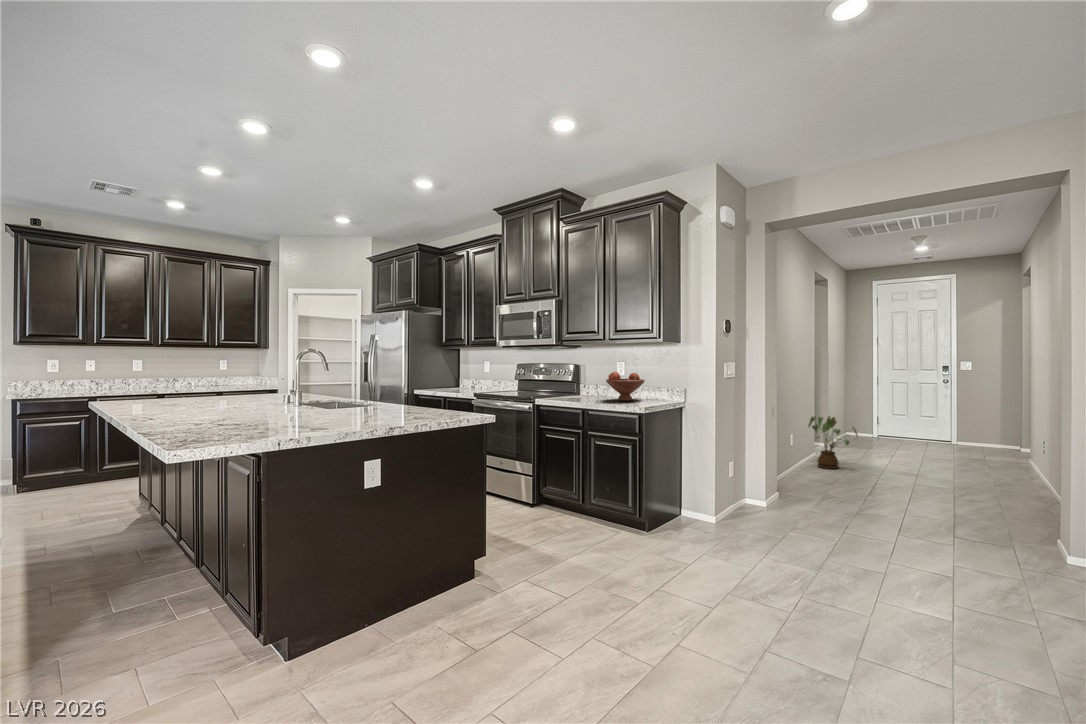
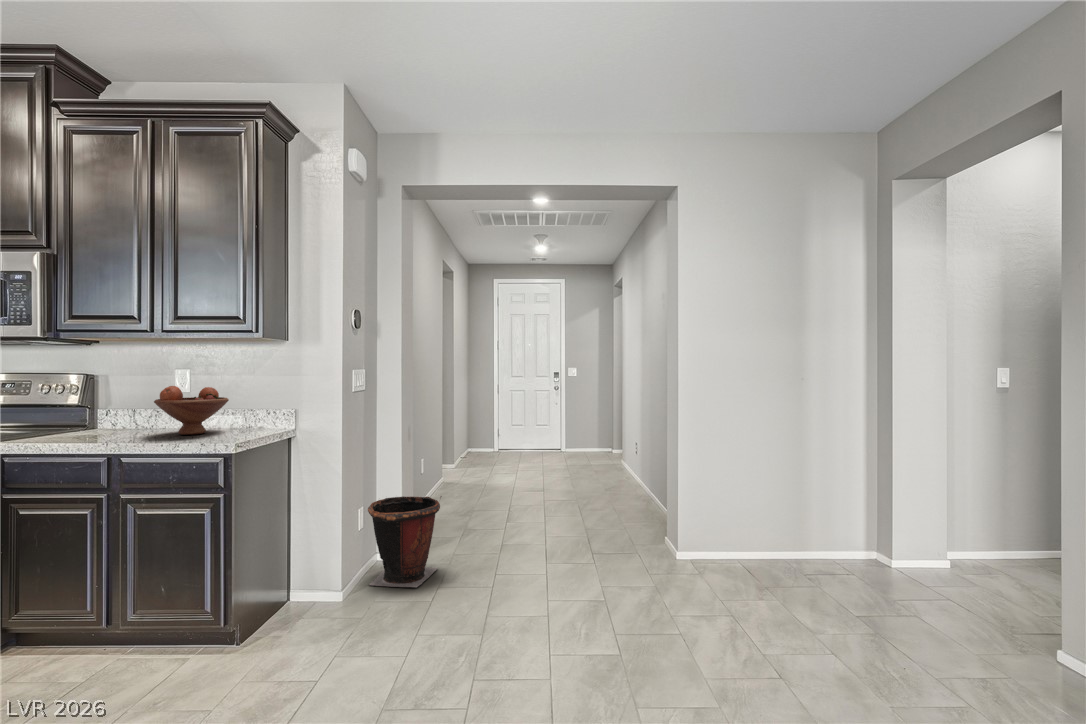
house plant: present [809,416,858,469] -> none [438,432,490,495]
waste bin: none [735,455,794,524] -> present [368,496,442,587]

